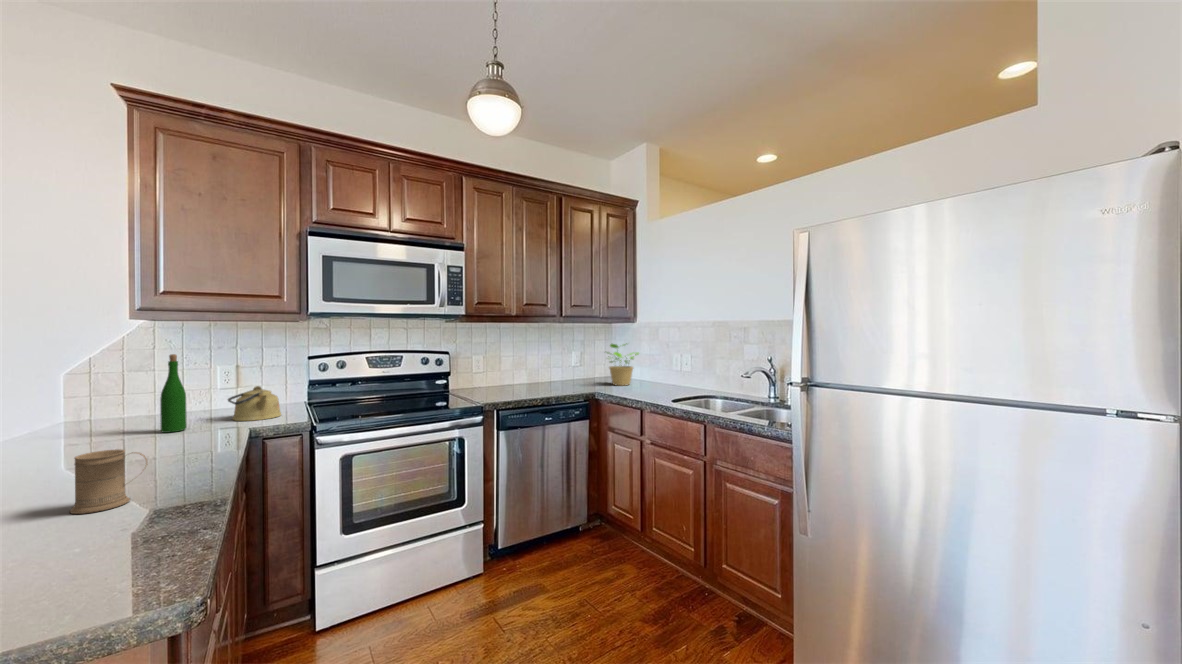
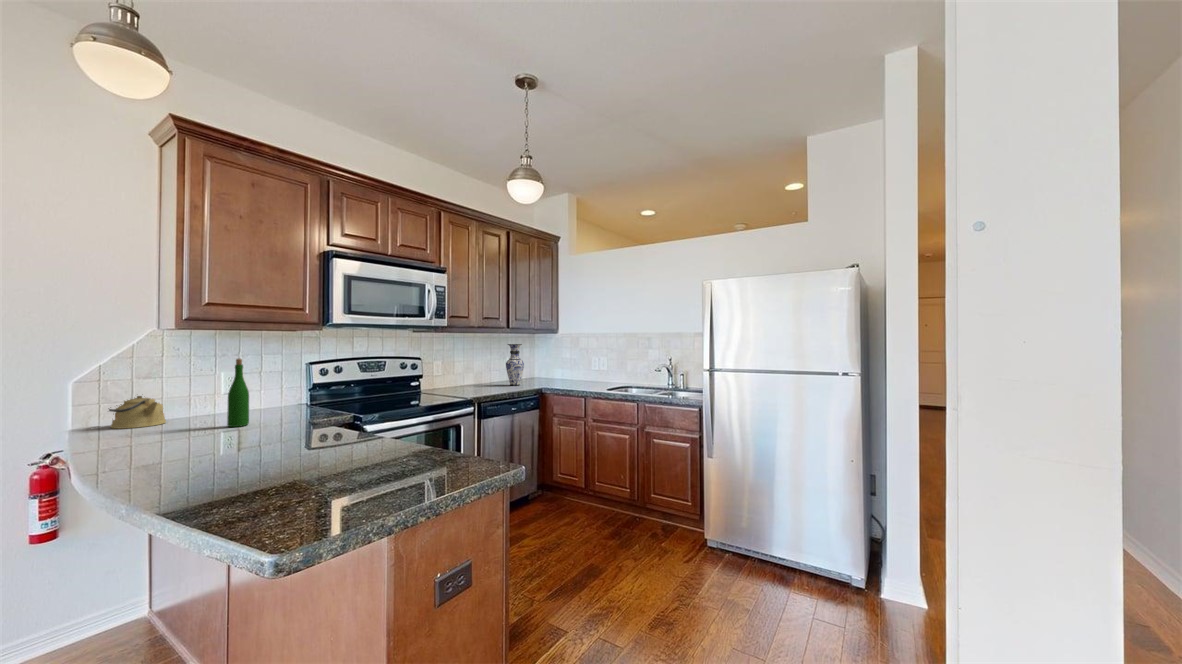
vase: none [559,336,582,387] -> present [506,344,524,386]
potted plant: present [607,344,638,386] -> none [540,349,567,383]
kettle: present [228,386,281,421] -> present [108,396,166,429]
mug: present [70,449,147,514] -> none [338,415,378,455]

